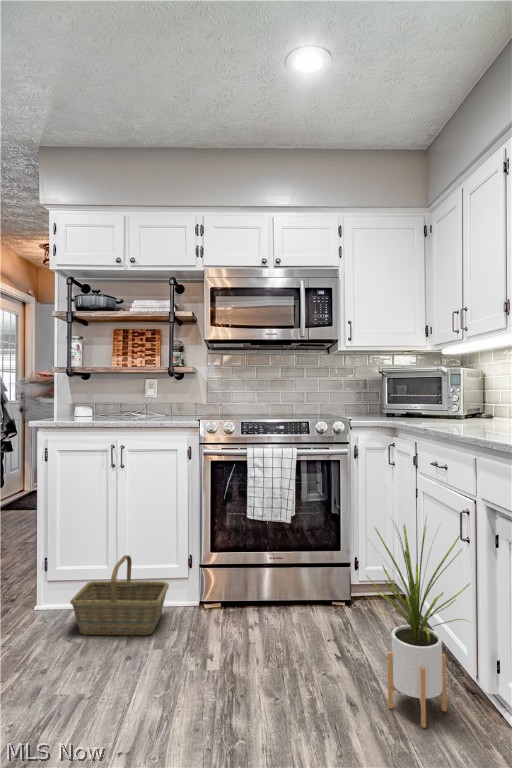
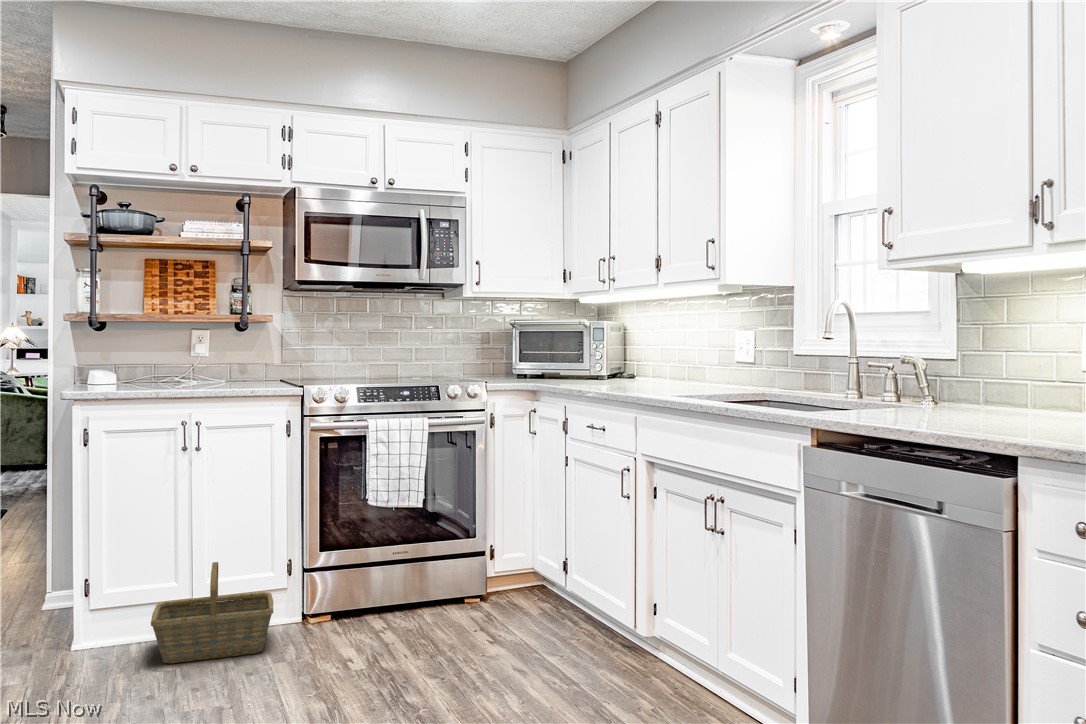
house plant: present [367,516,470,728] -> none [531,474,634,675]

